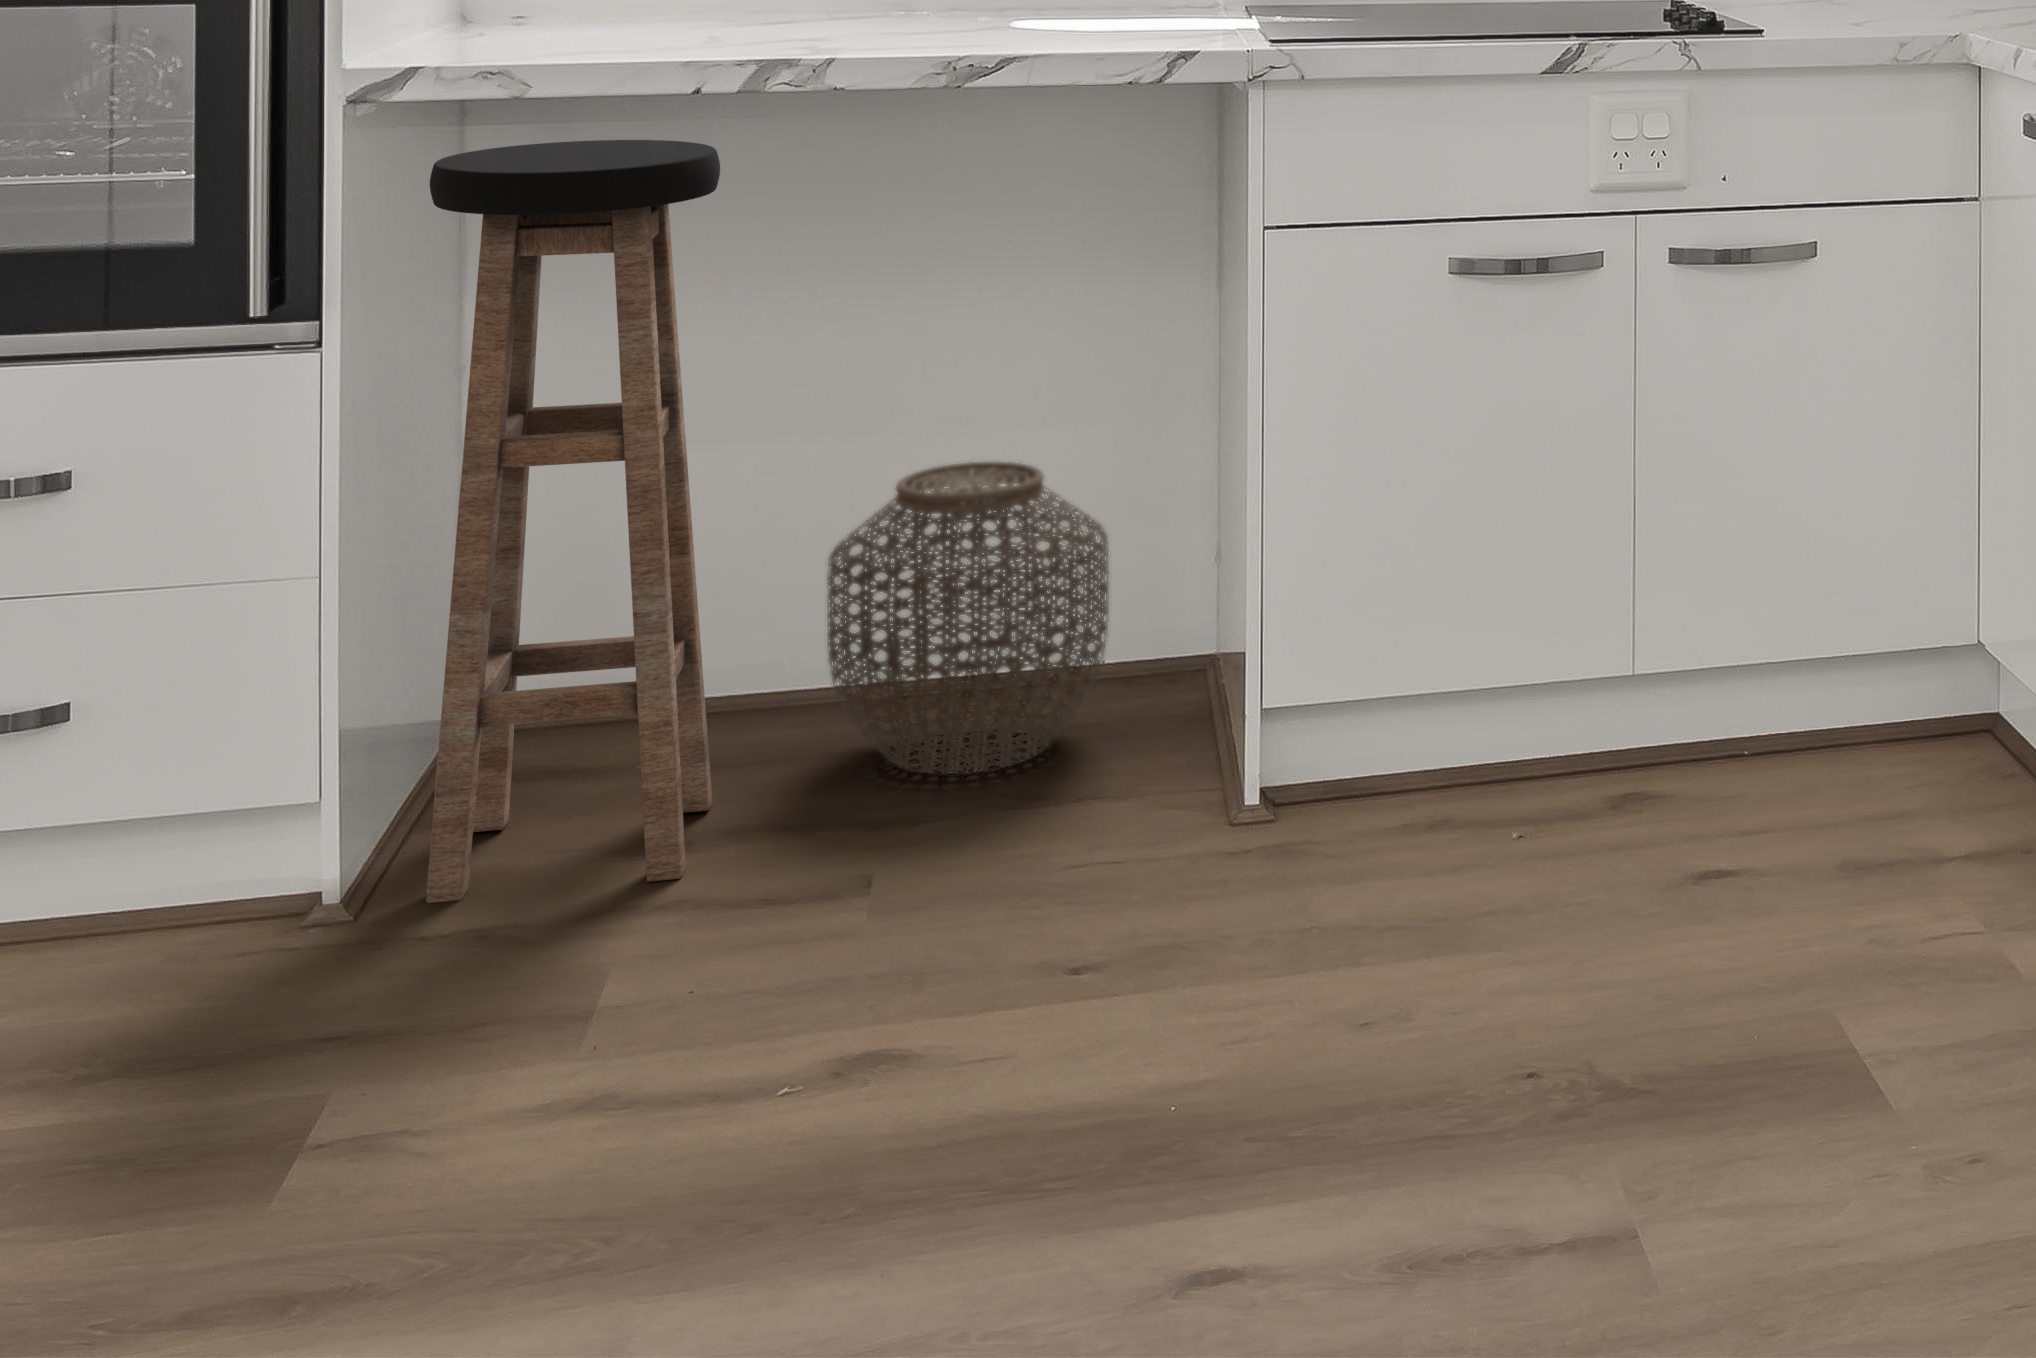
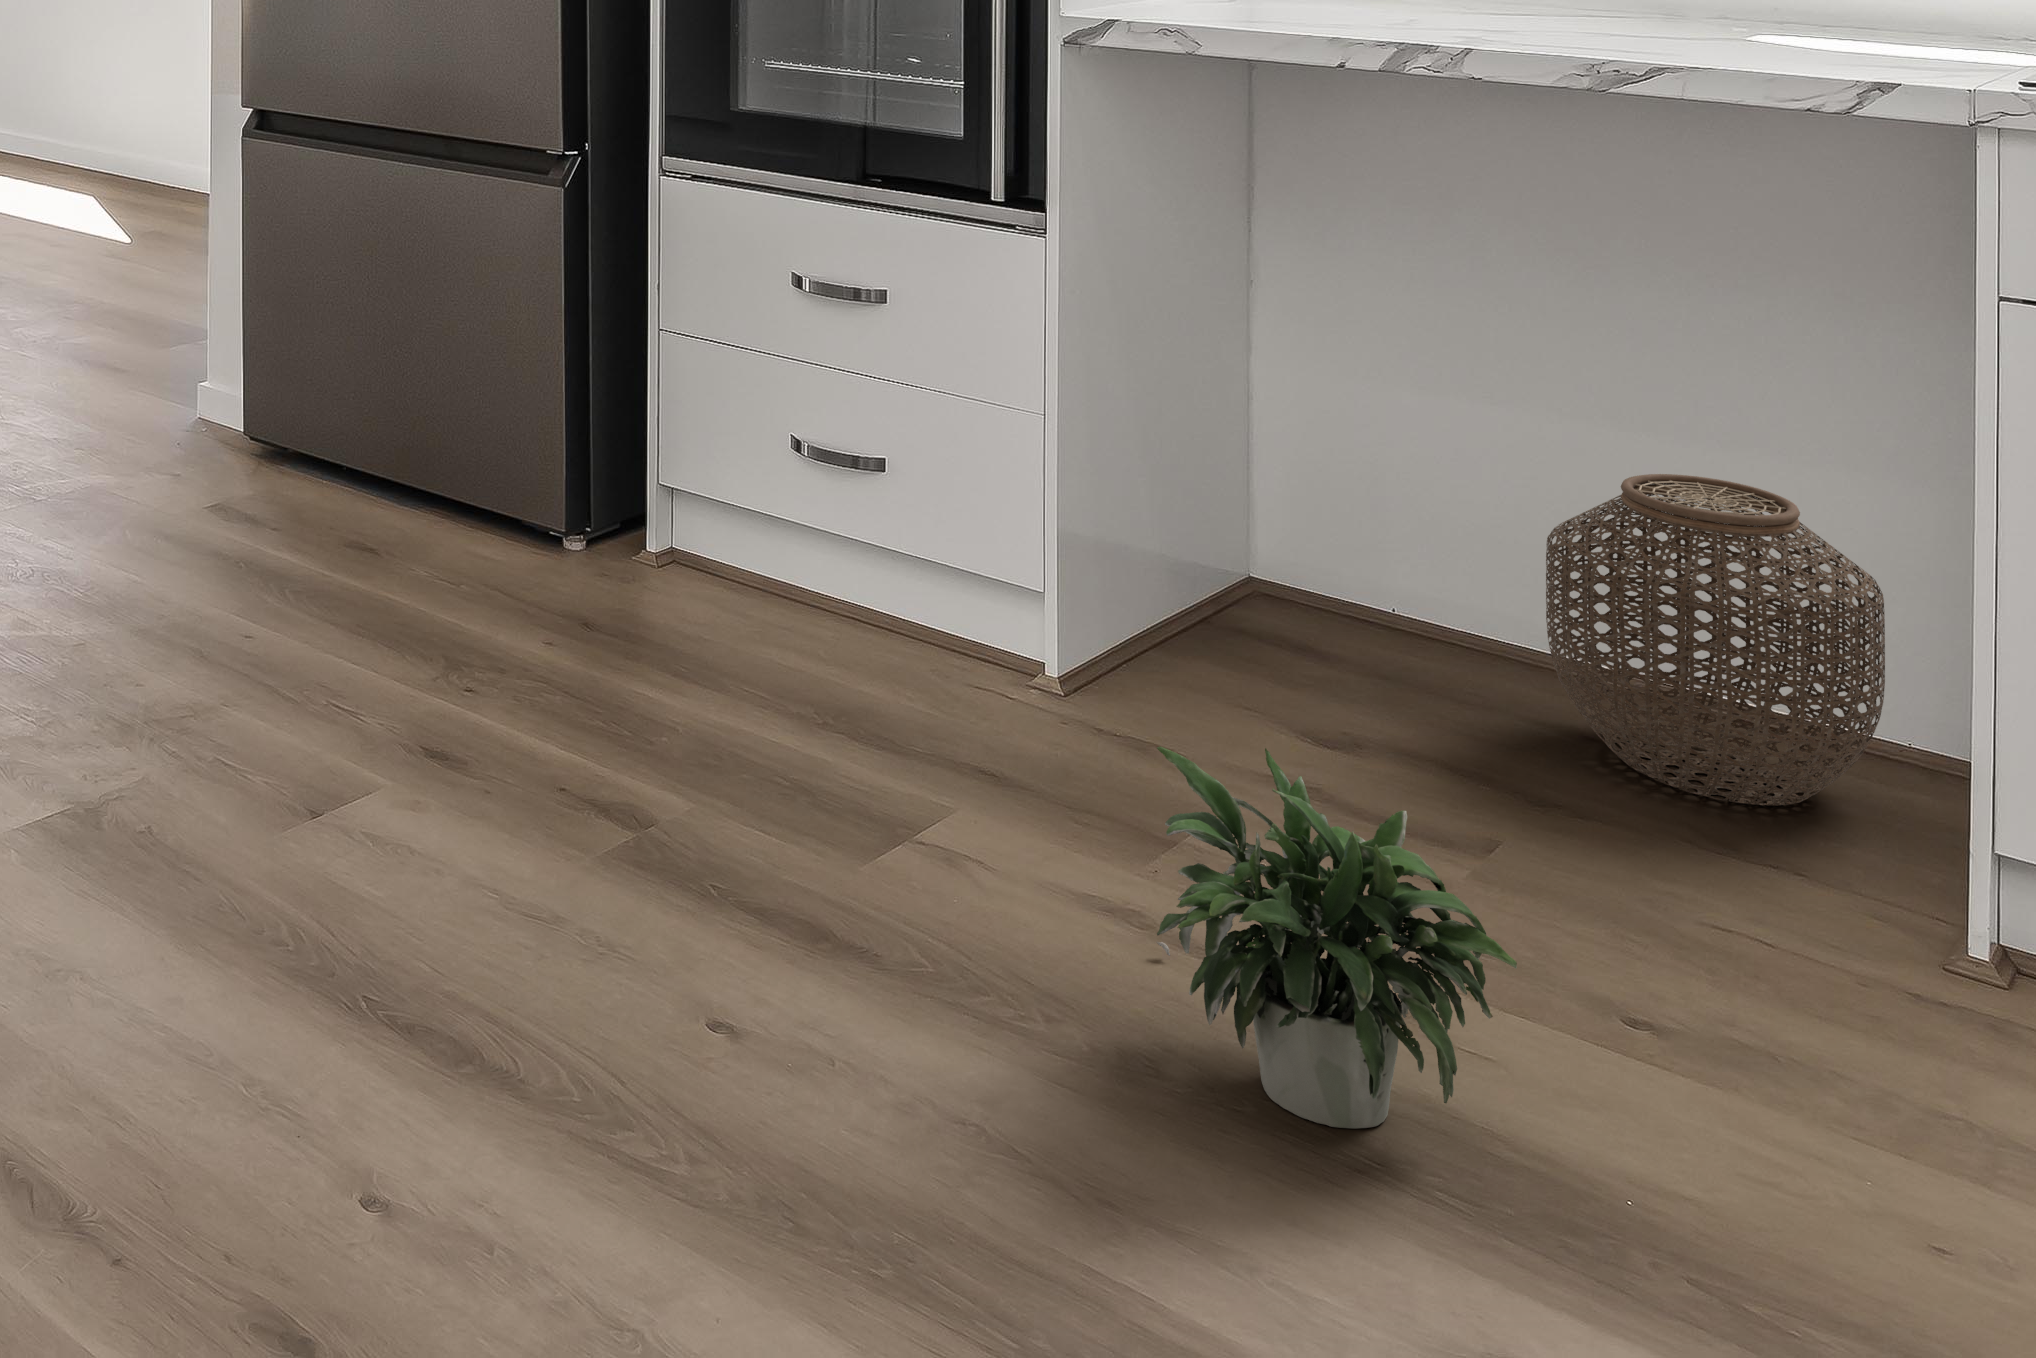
bar stool: present [426,140,720,903] -> none [1129,97,1417,767]
potted plant: none [687,828,1116,1189] -> present [1157,746,1517,1128]

